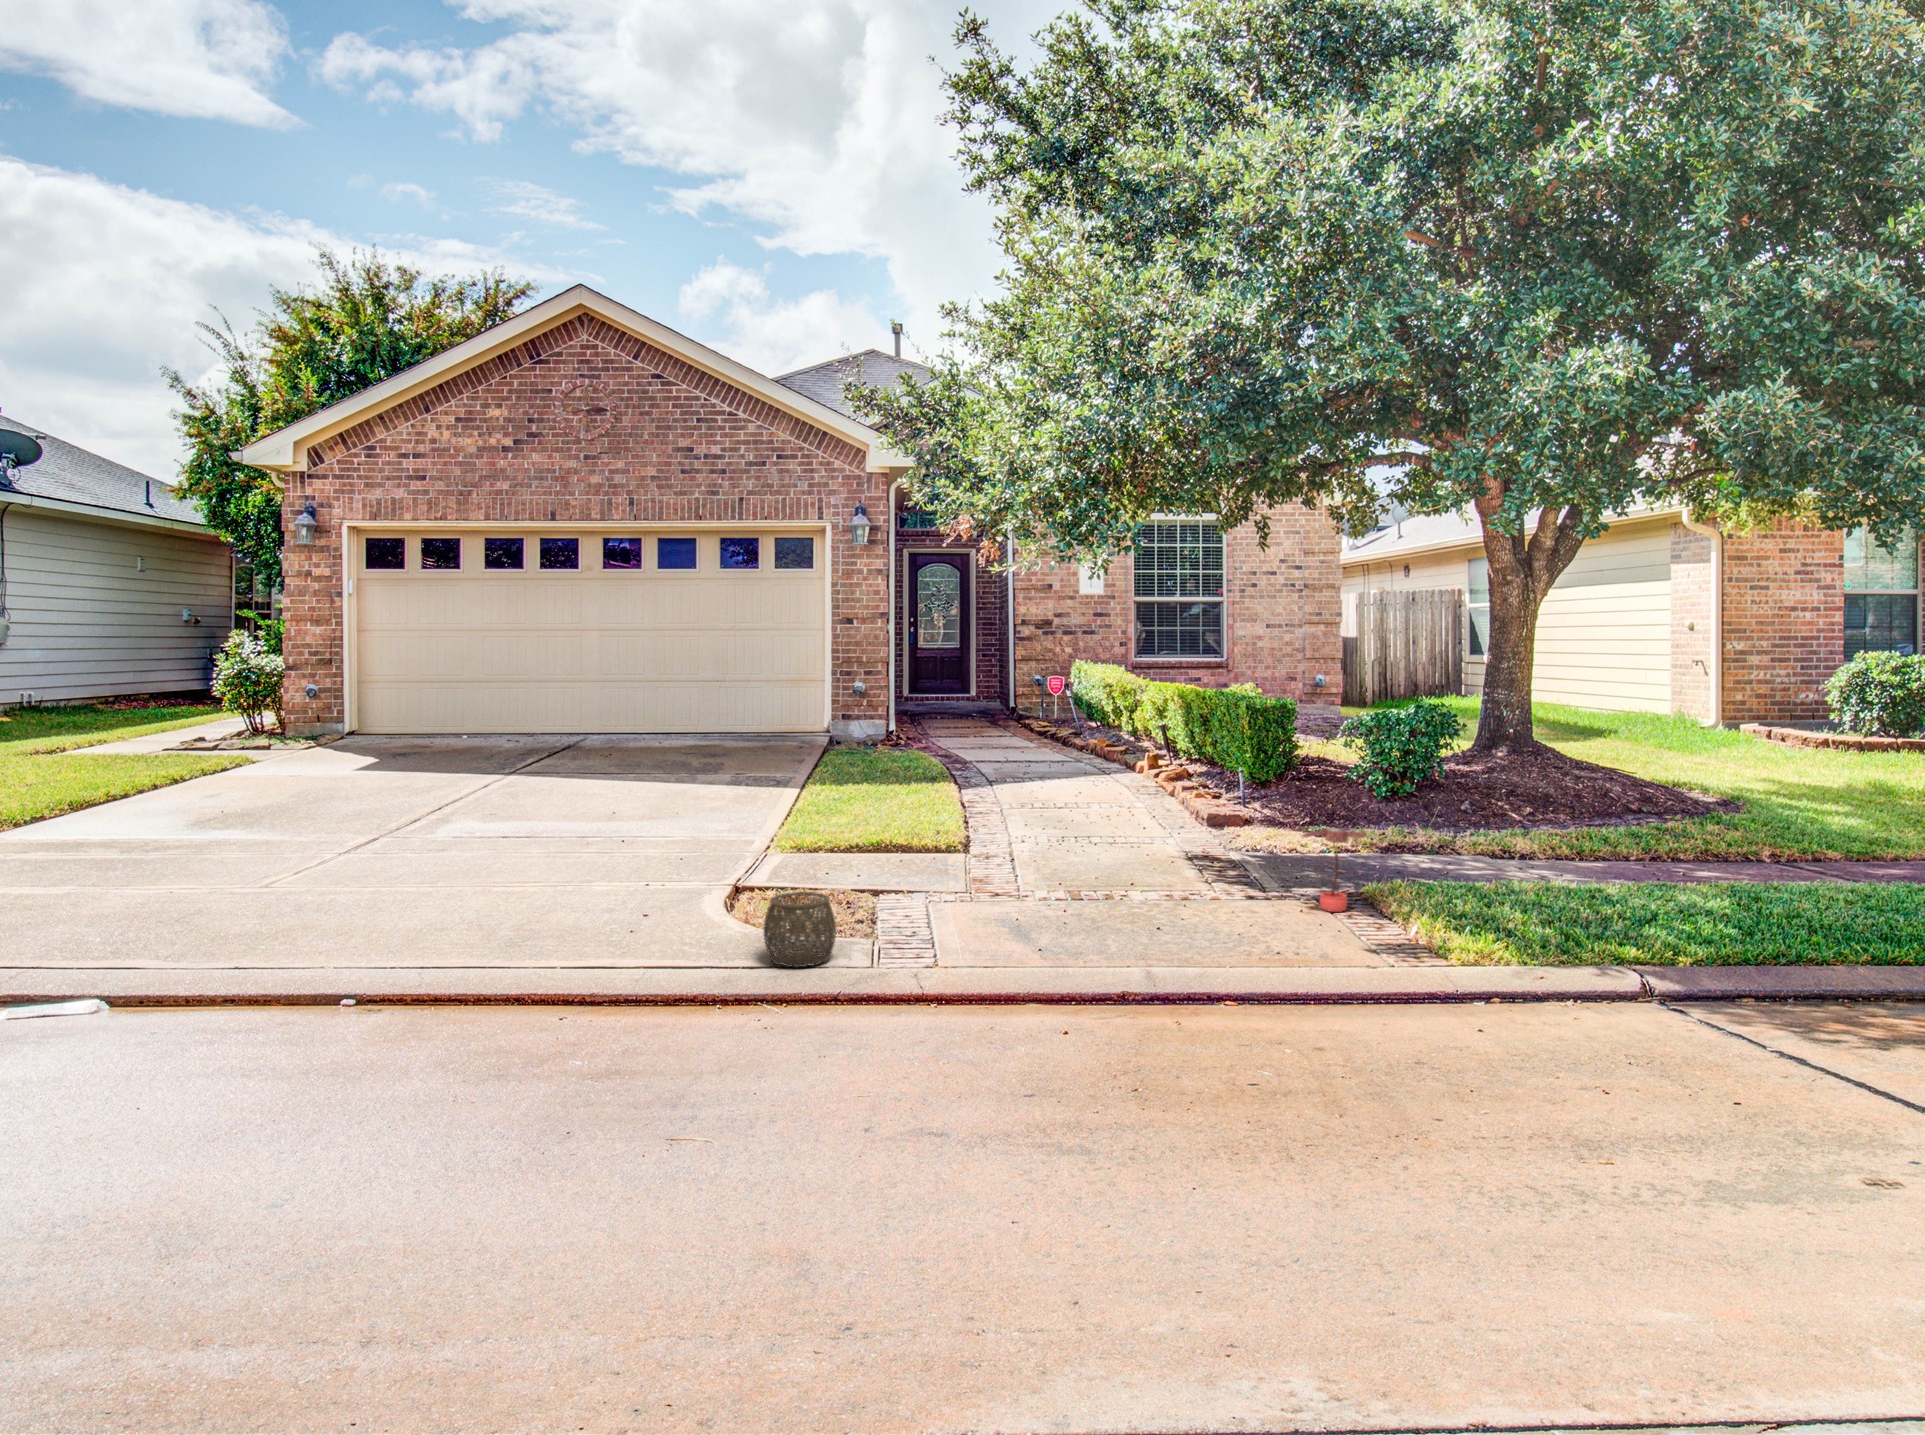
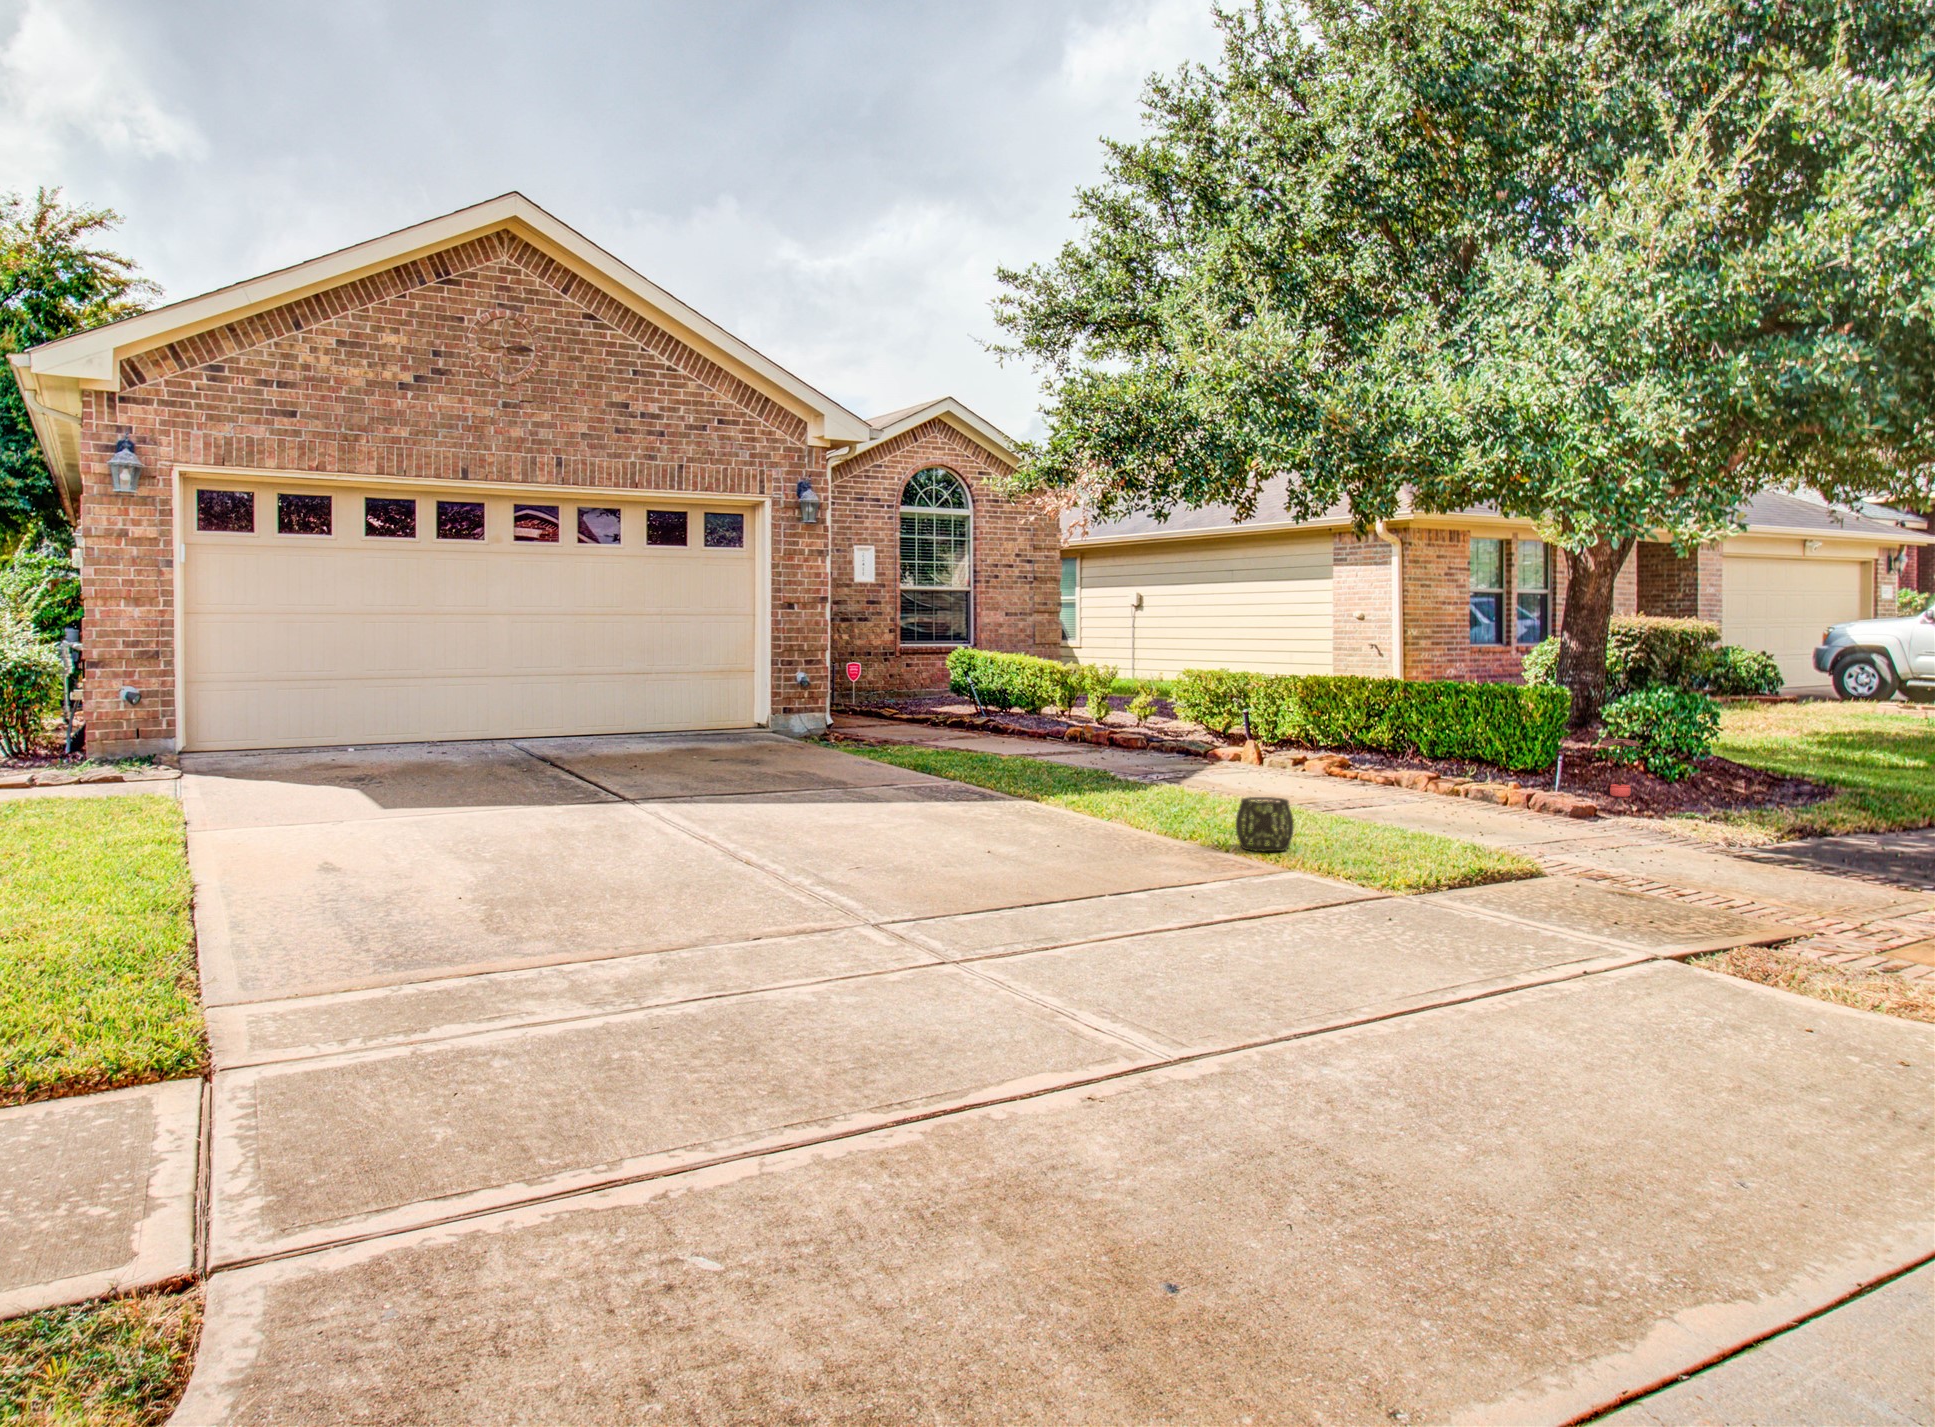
woven basket: present [763,892,837,967] -> present [1236,797,1294,852]

